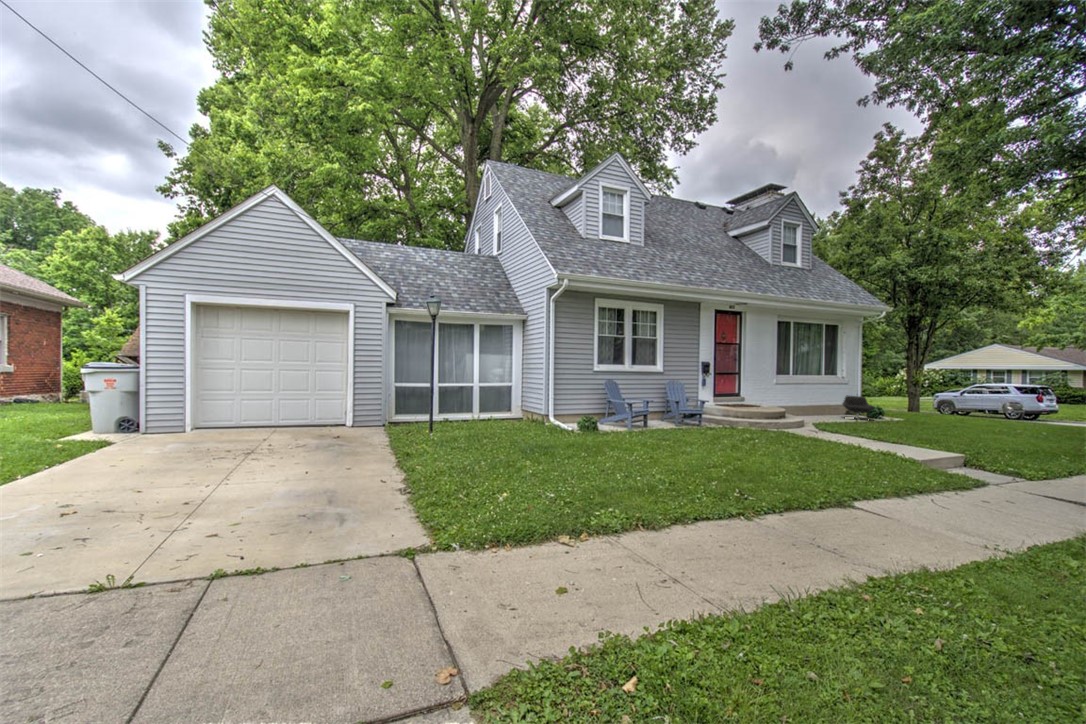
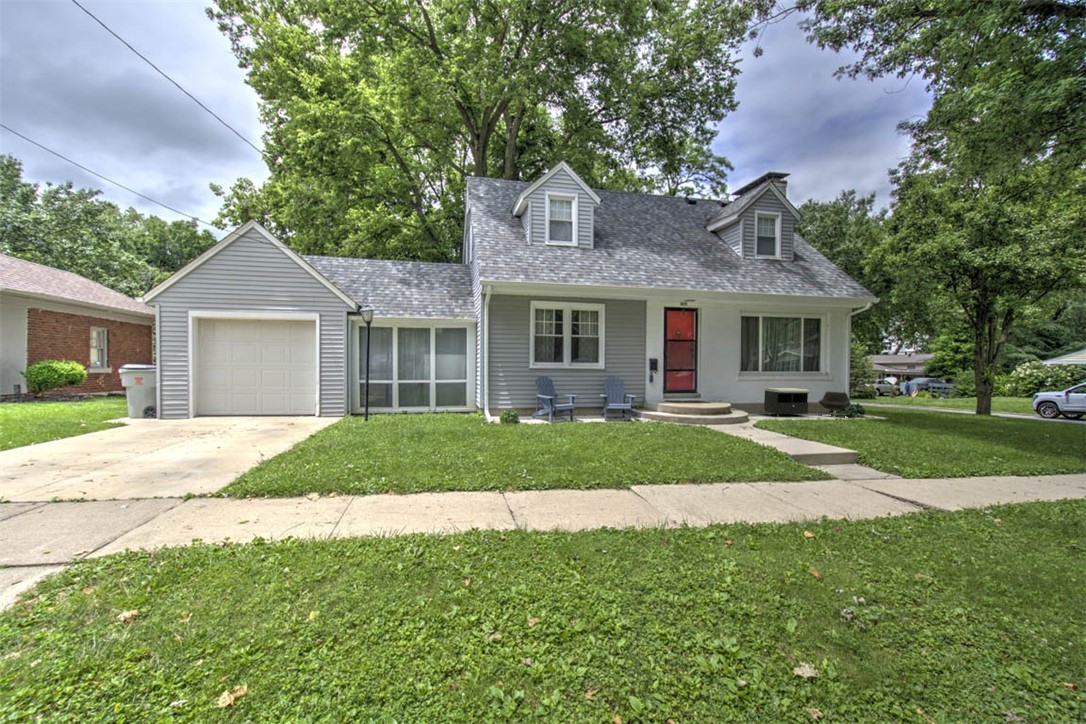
storage bench: none [797,392,840,420] -> present [764,388,809,416]

